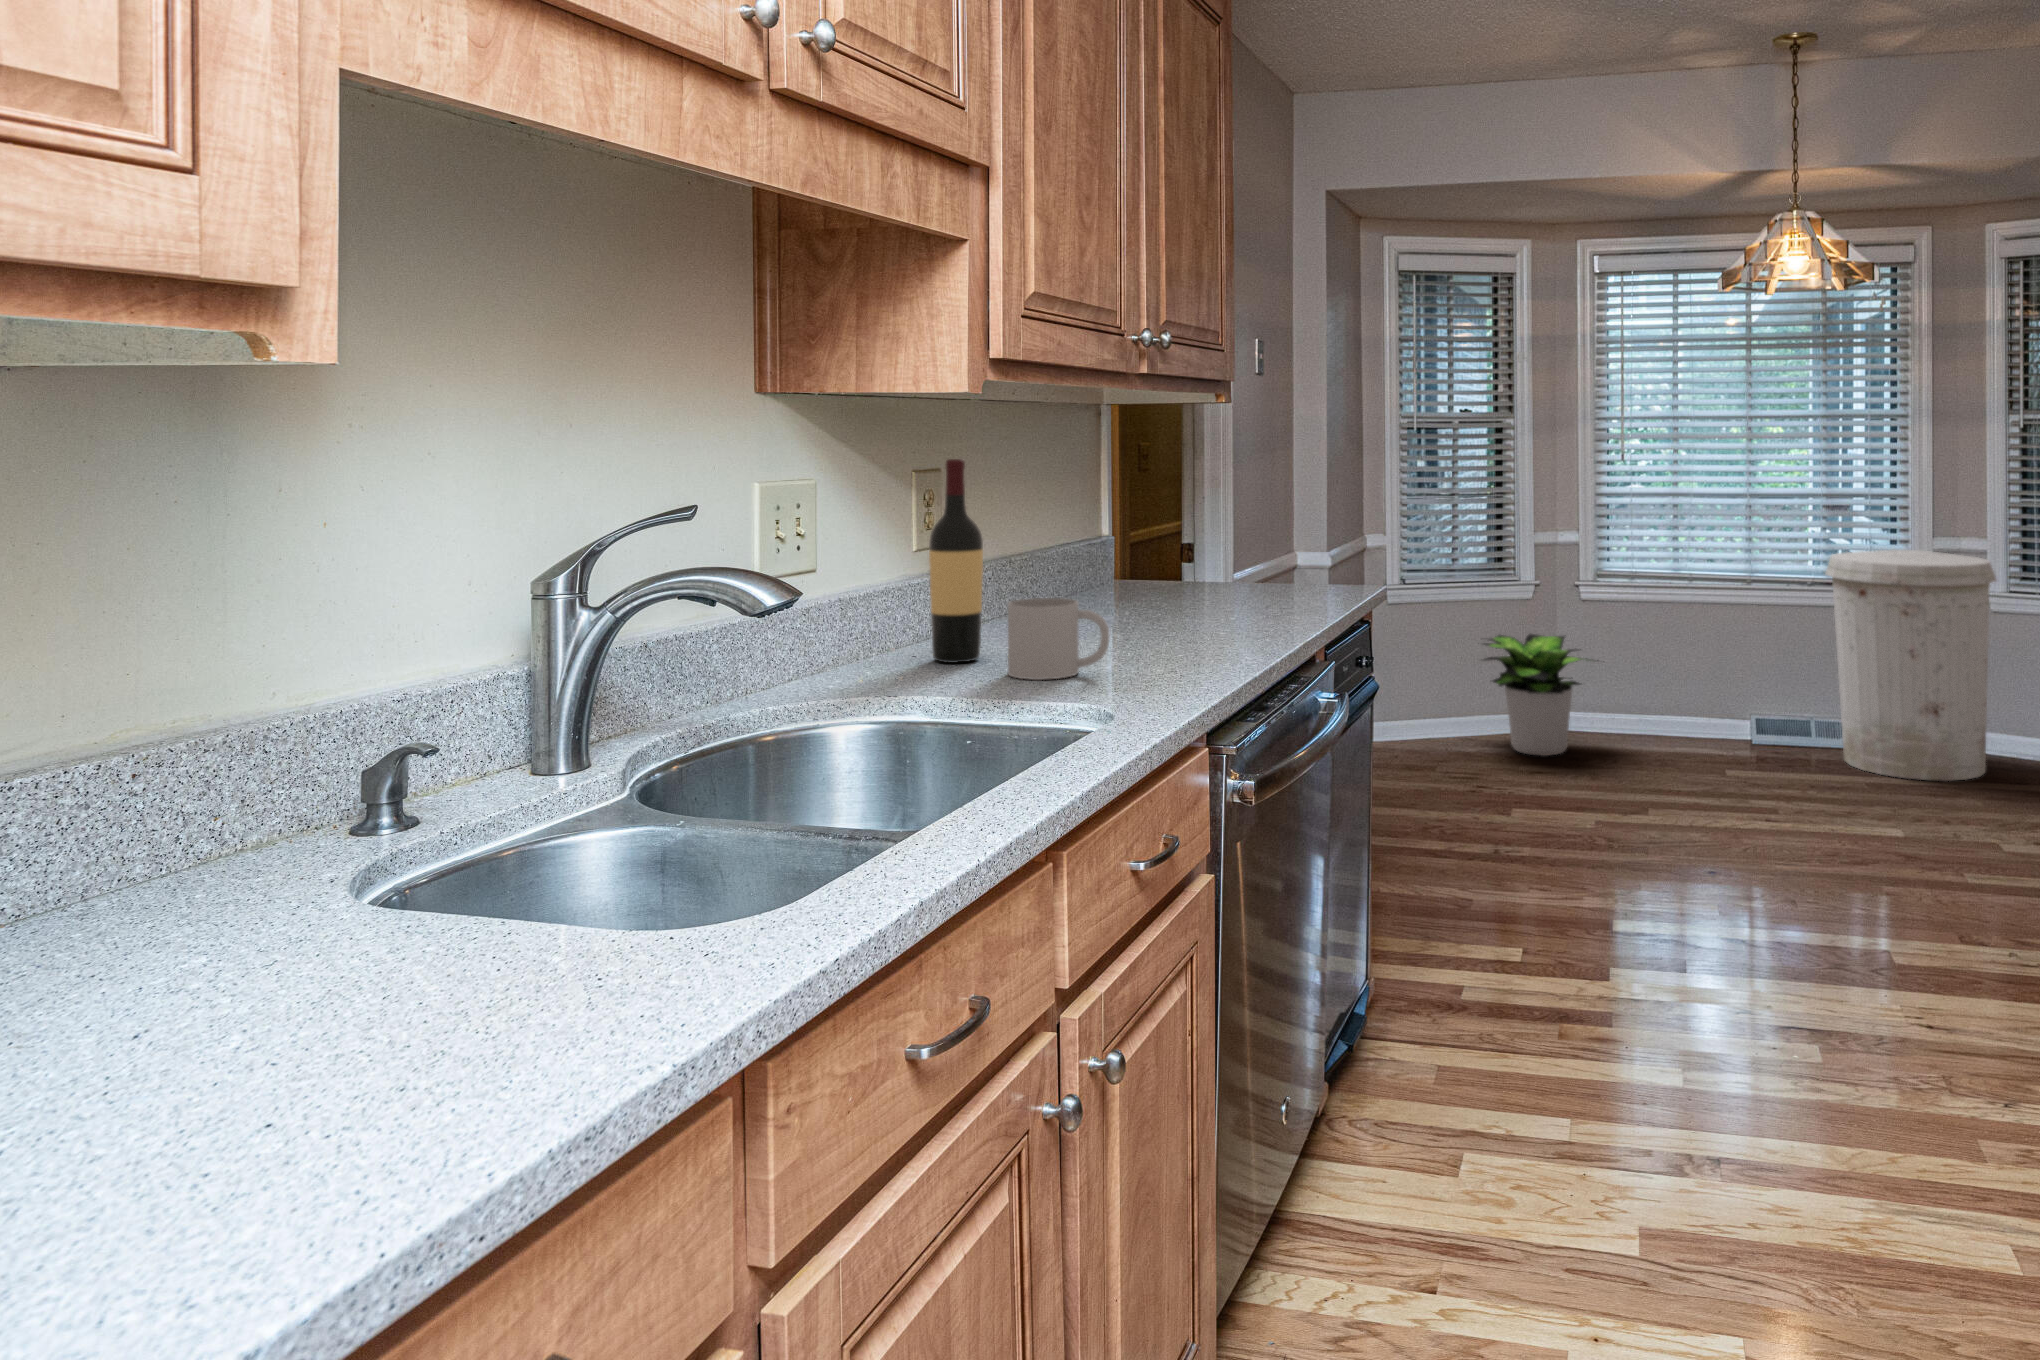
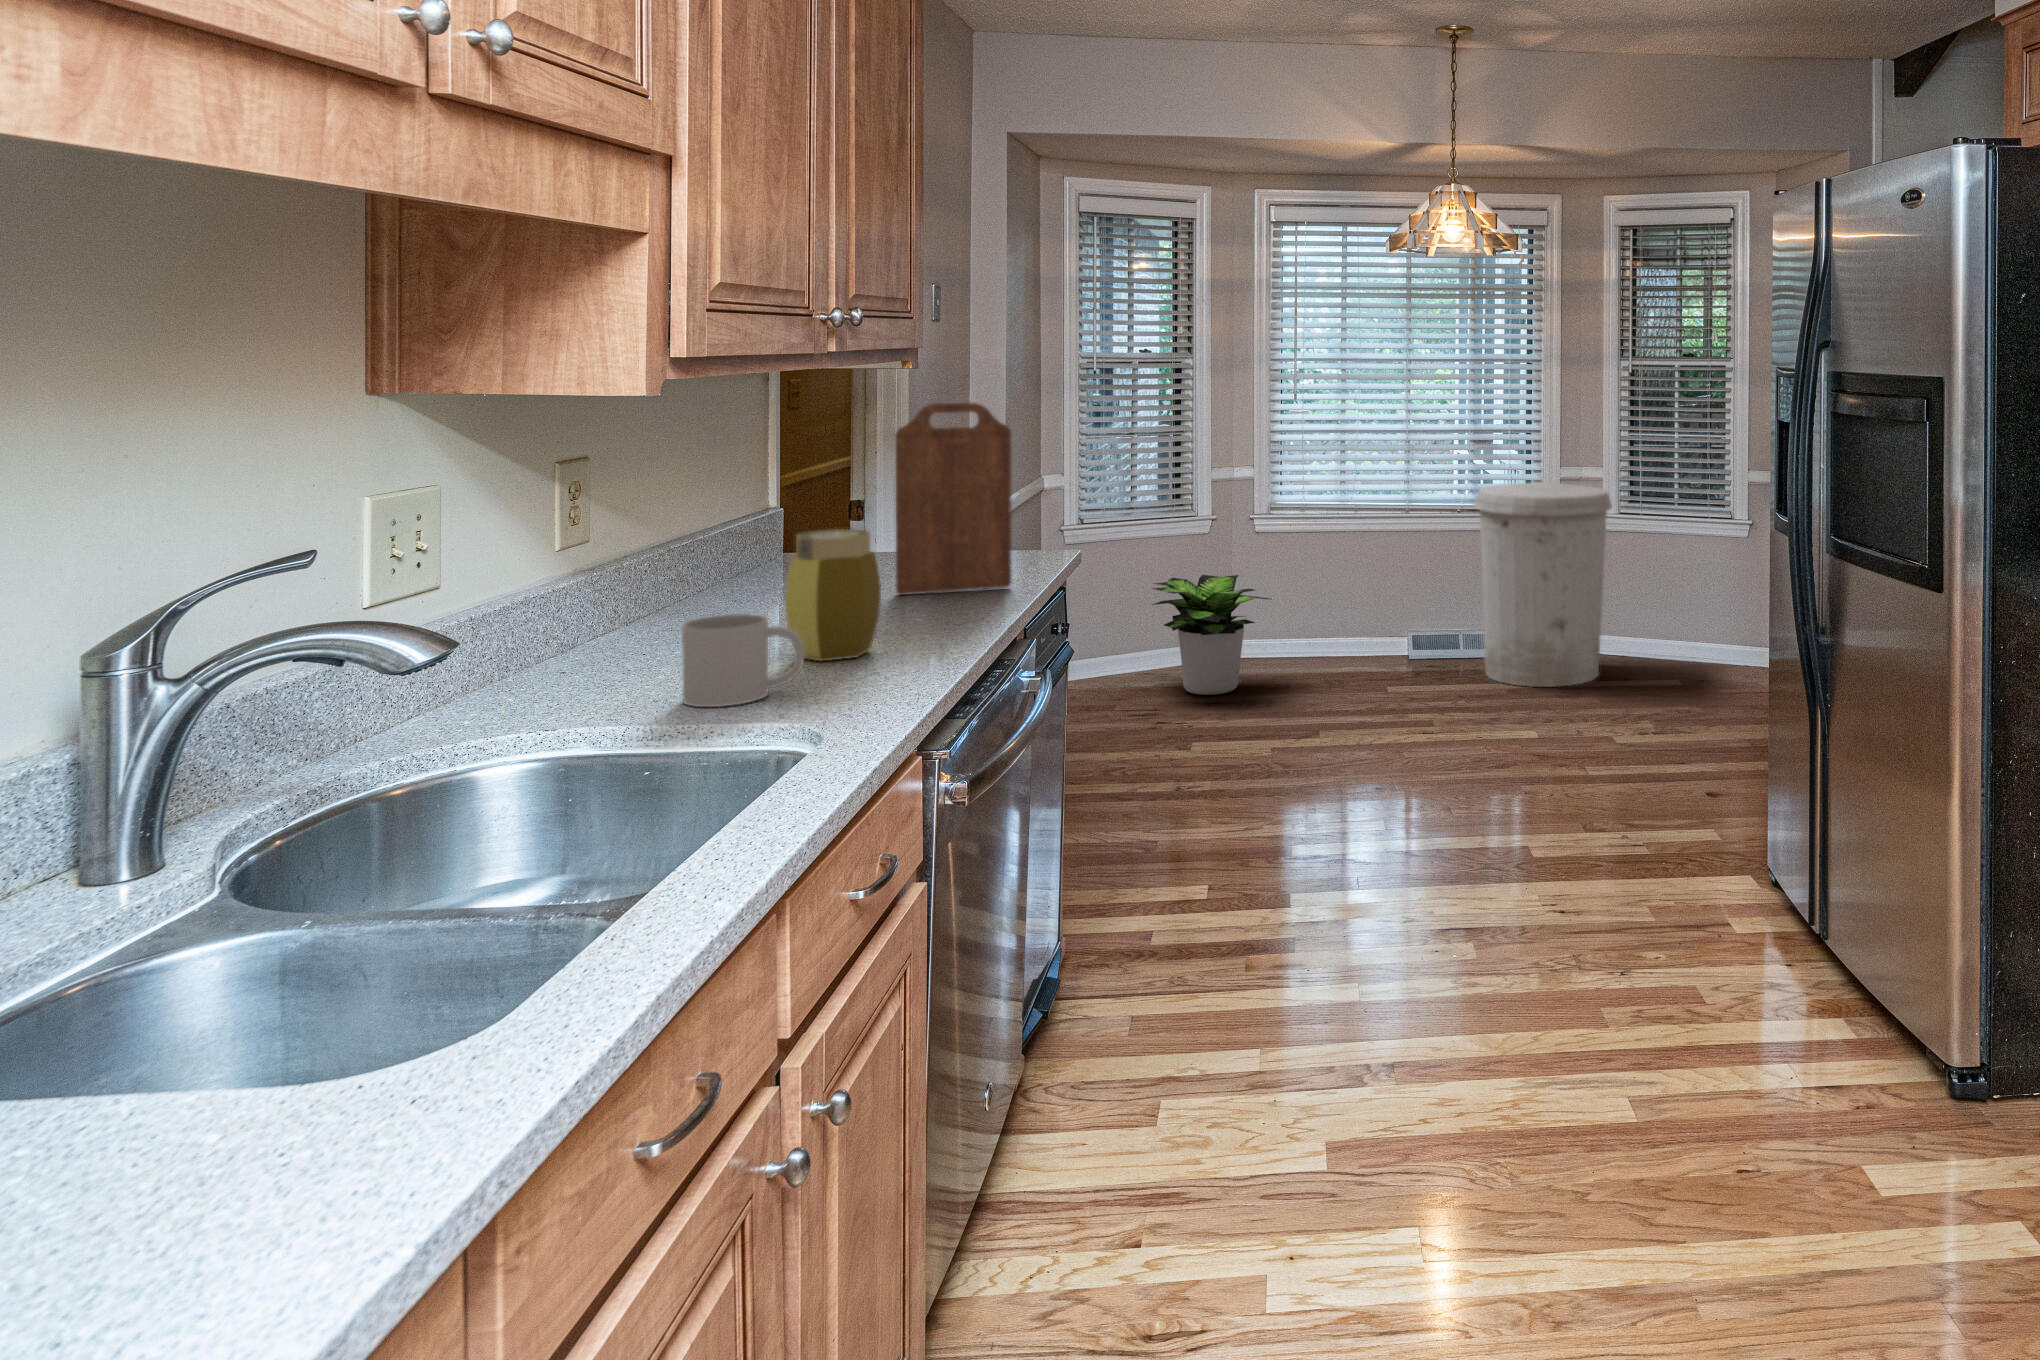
cutting board: none [1210,425,1316,607] -> present [895,403,1012,595]
wine bottle: present [929,459,983,663] -> none [575,464,644,693]
jar: none [1102,531,1185,652] -> present [785,529,881,662]

